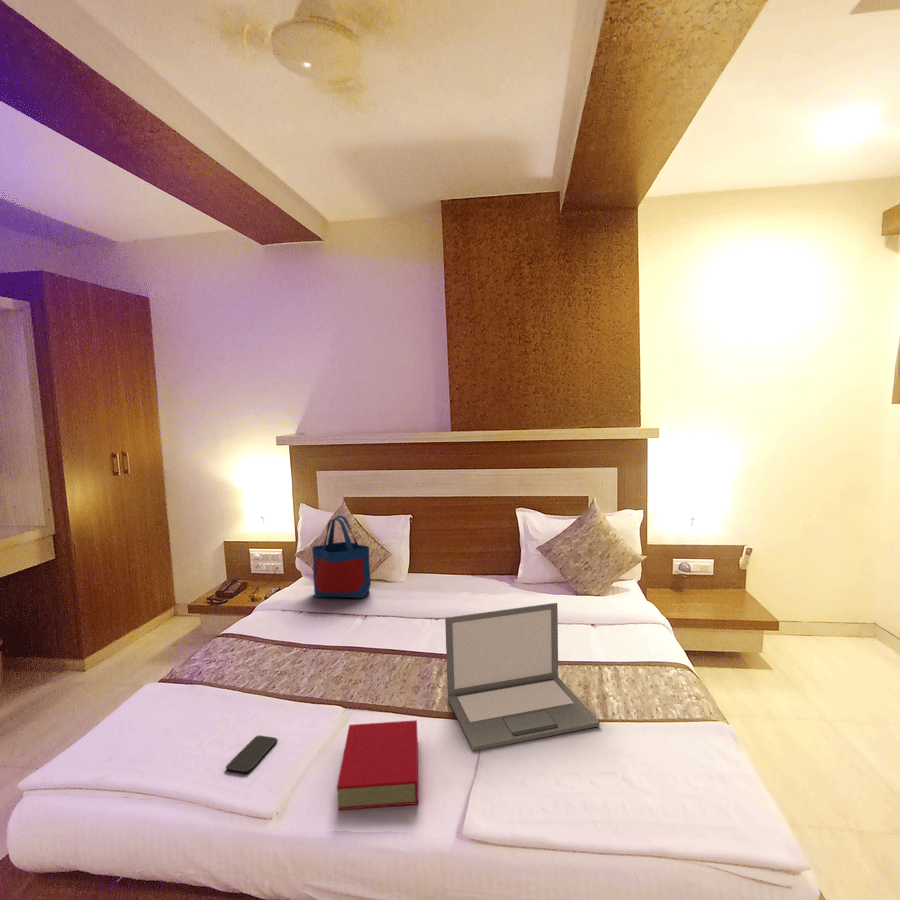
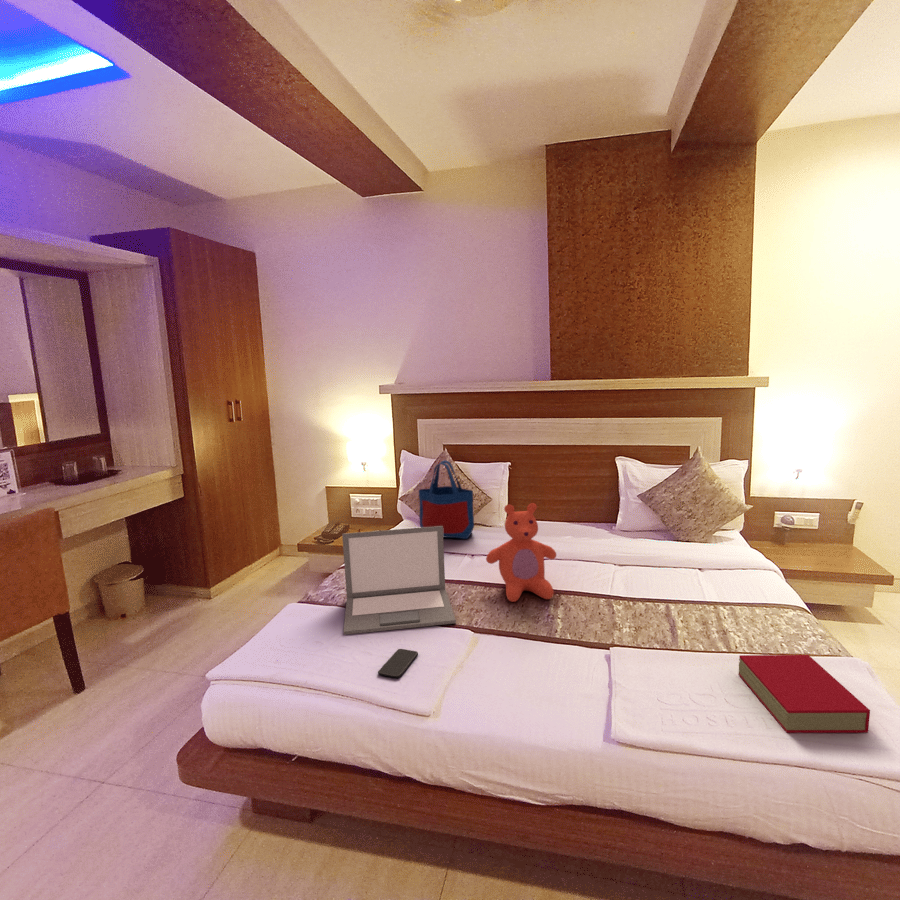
teddy bear: none [370,563,444,671] -> present [486,503,556,602]
laptop: present [445,603,600,751] -> present [342,526,456,635]
book: present [337,720,418,810] -> present [739,655,870,733]

